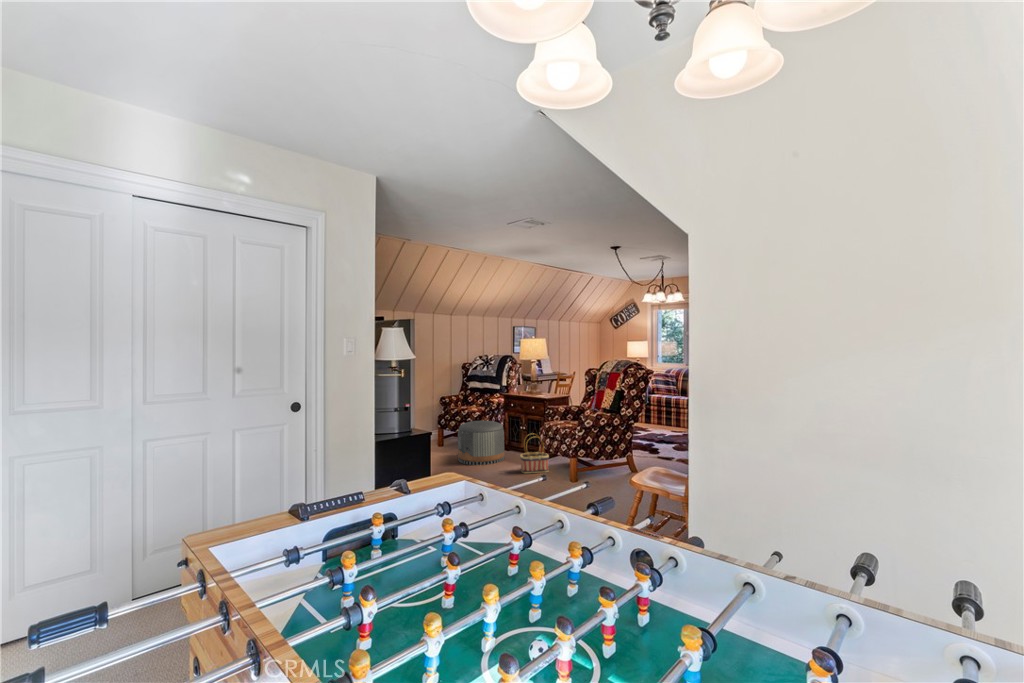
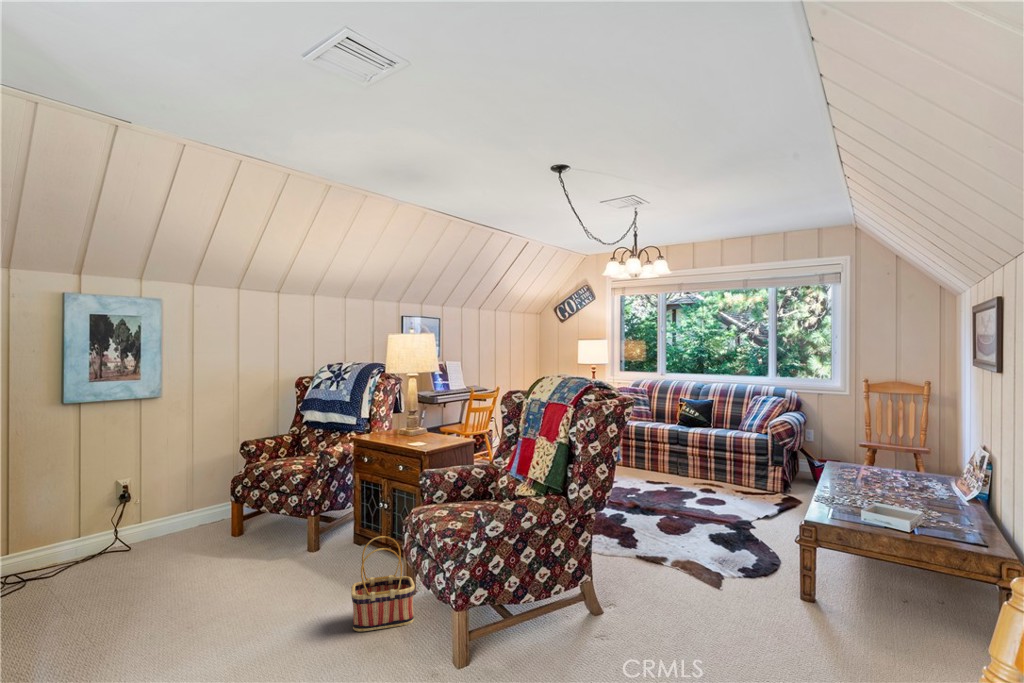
pouf: present [458,421,504,465] -> none [238,496,339,600]

